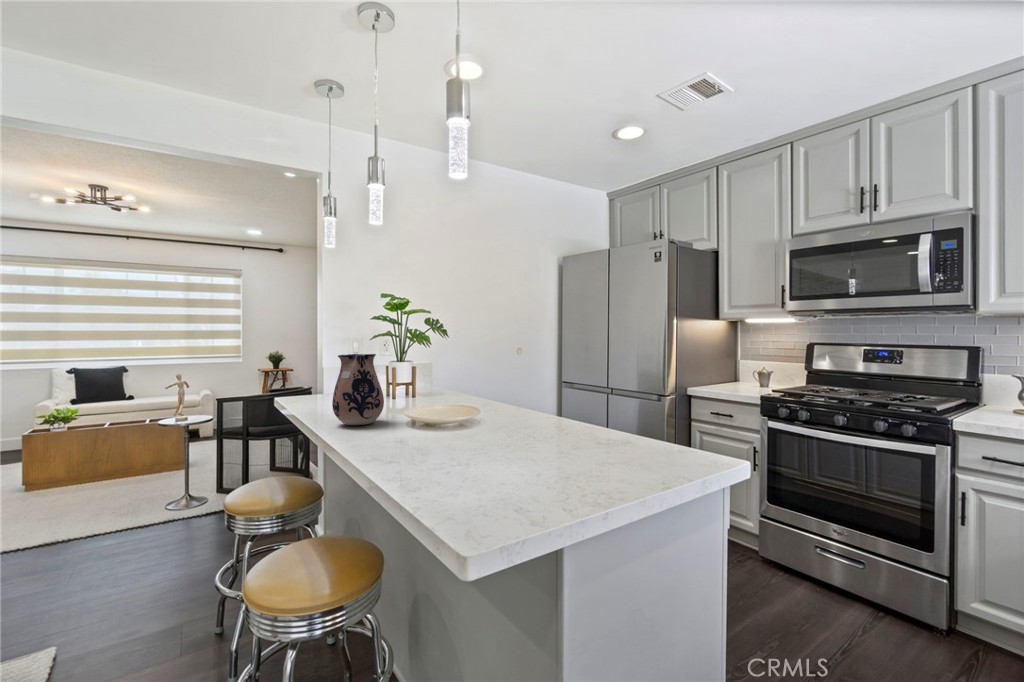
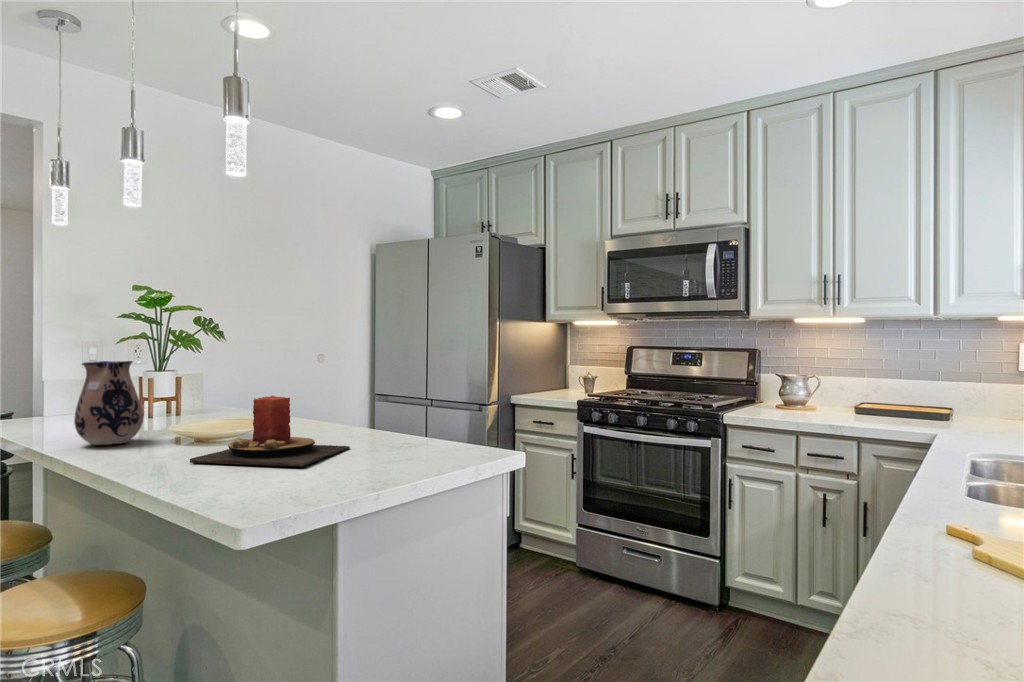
candle: none [417,388,560,463] -> present [190,395,350,467]

